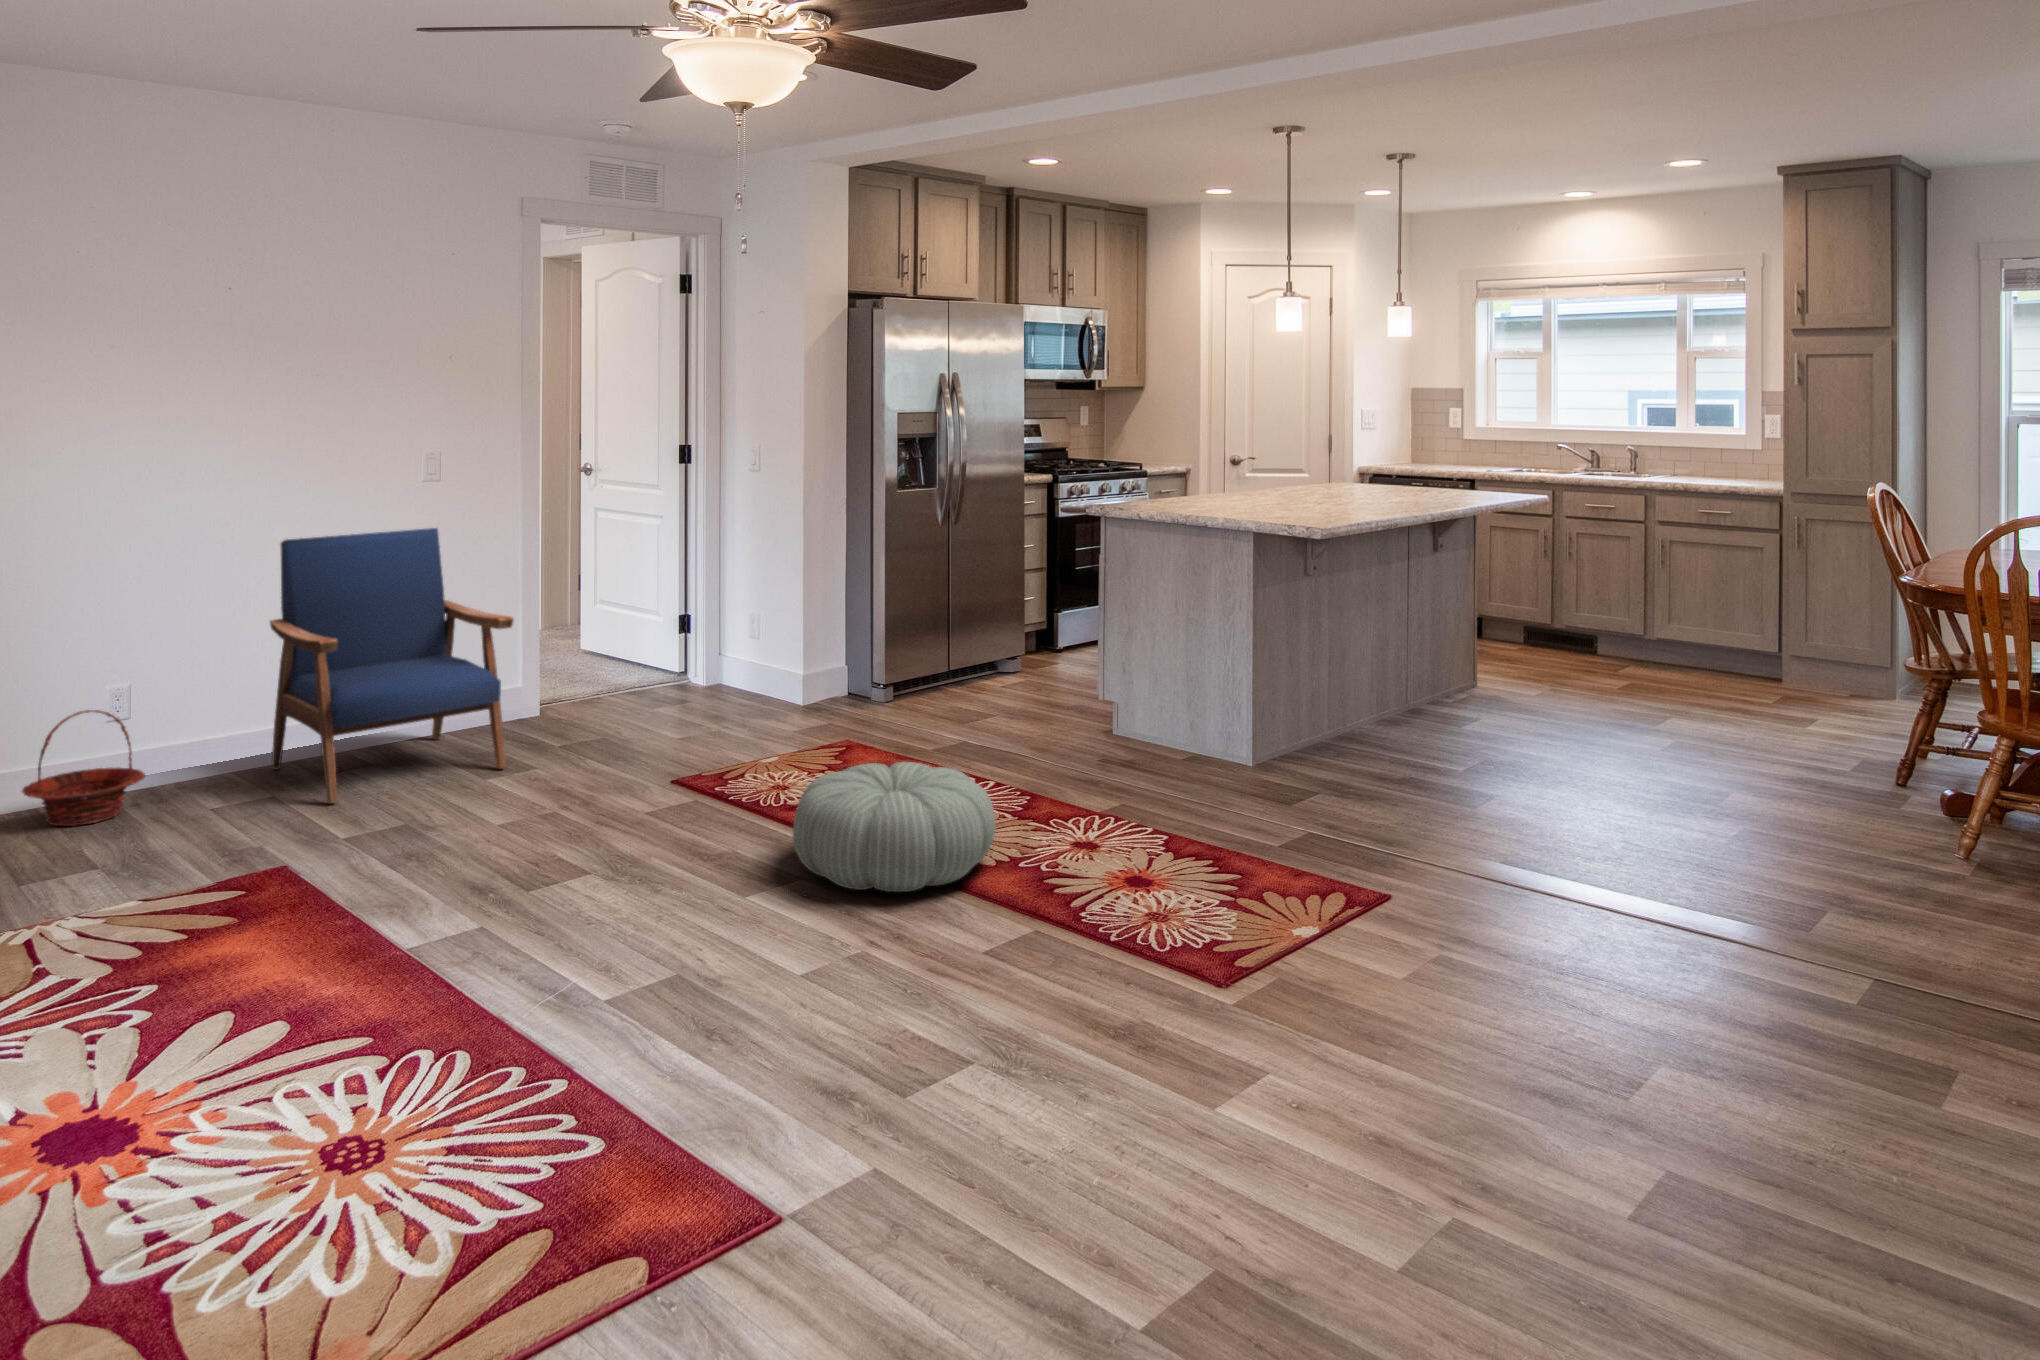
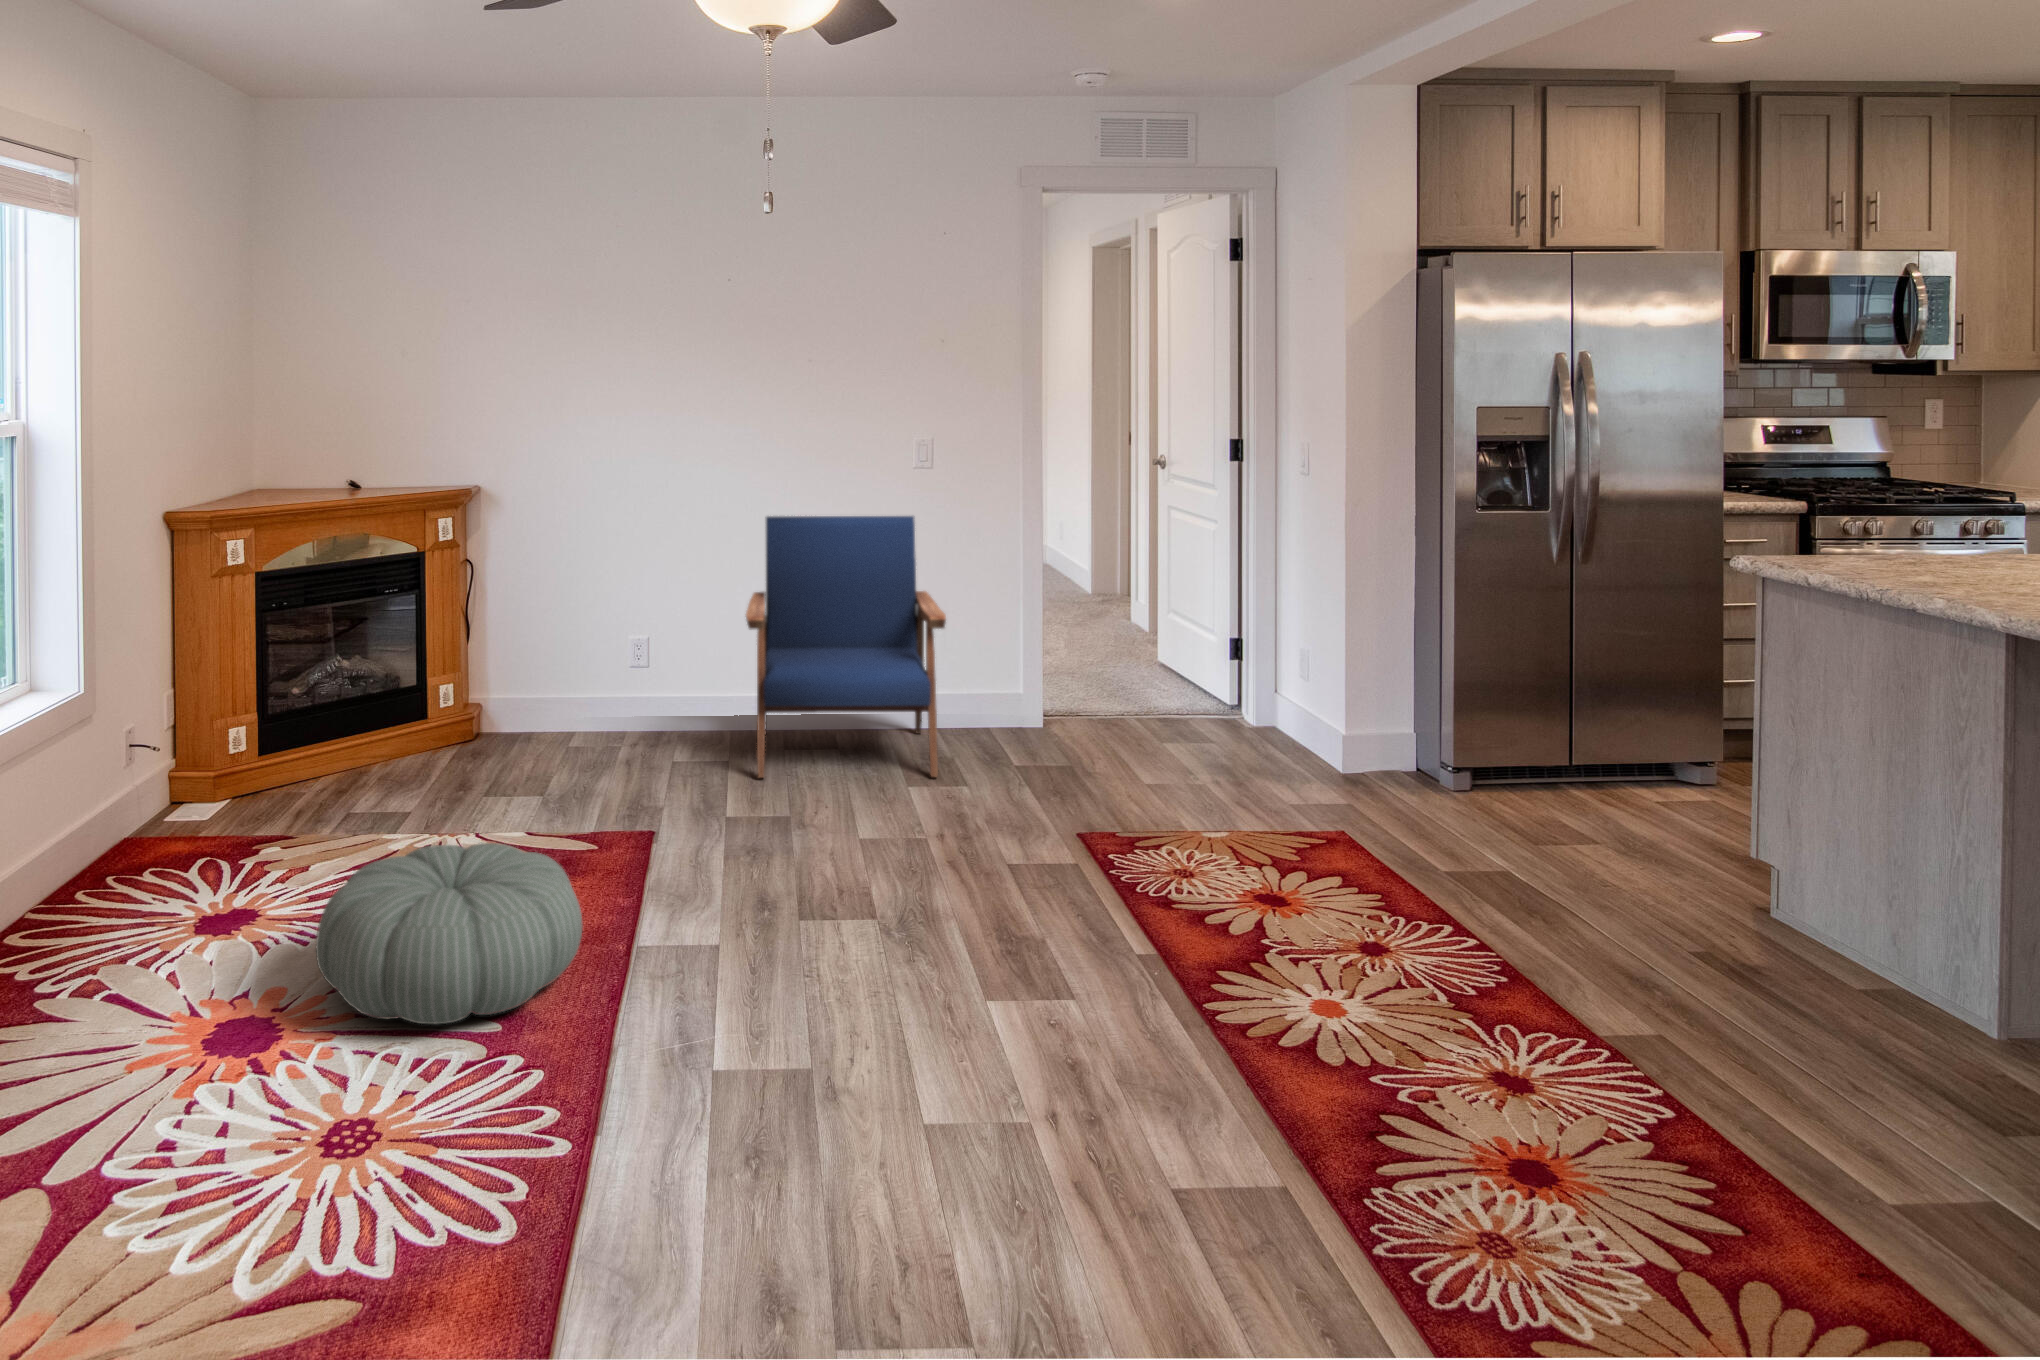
basket: present [22,710,145,826] -> none [546,653,639,754]
pouf: present [793,762,996,892] -> present [316,843,582,1024]

